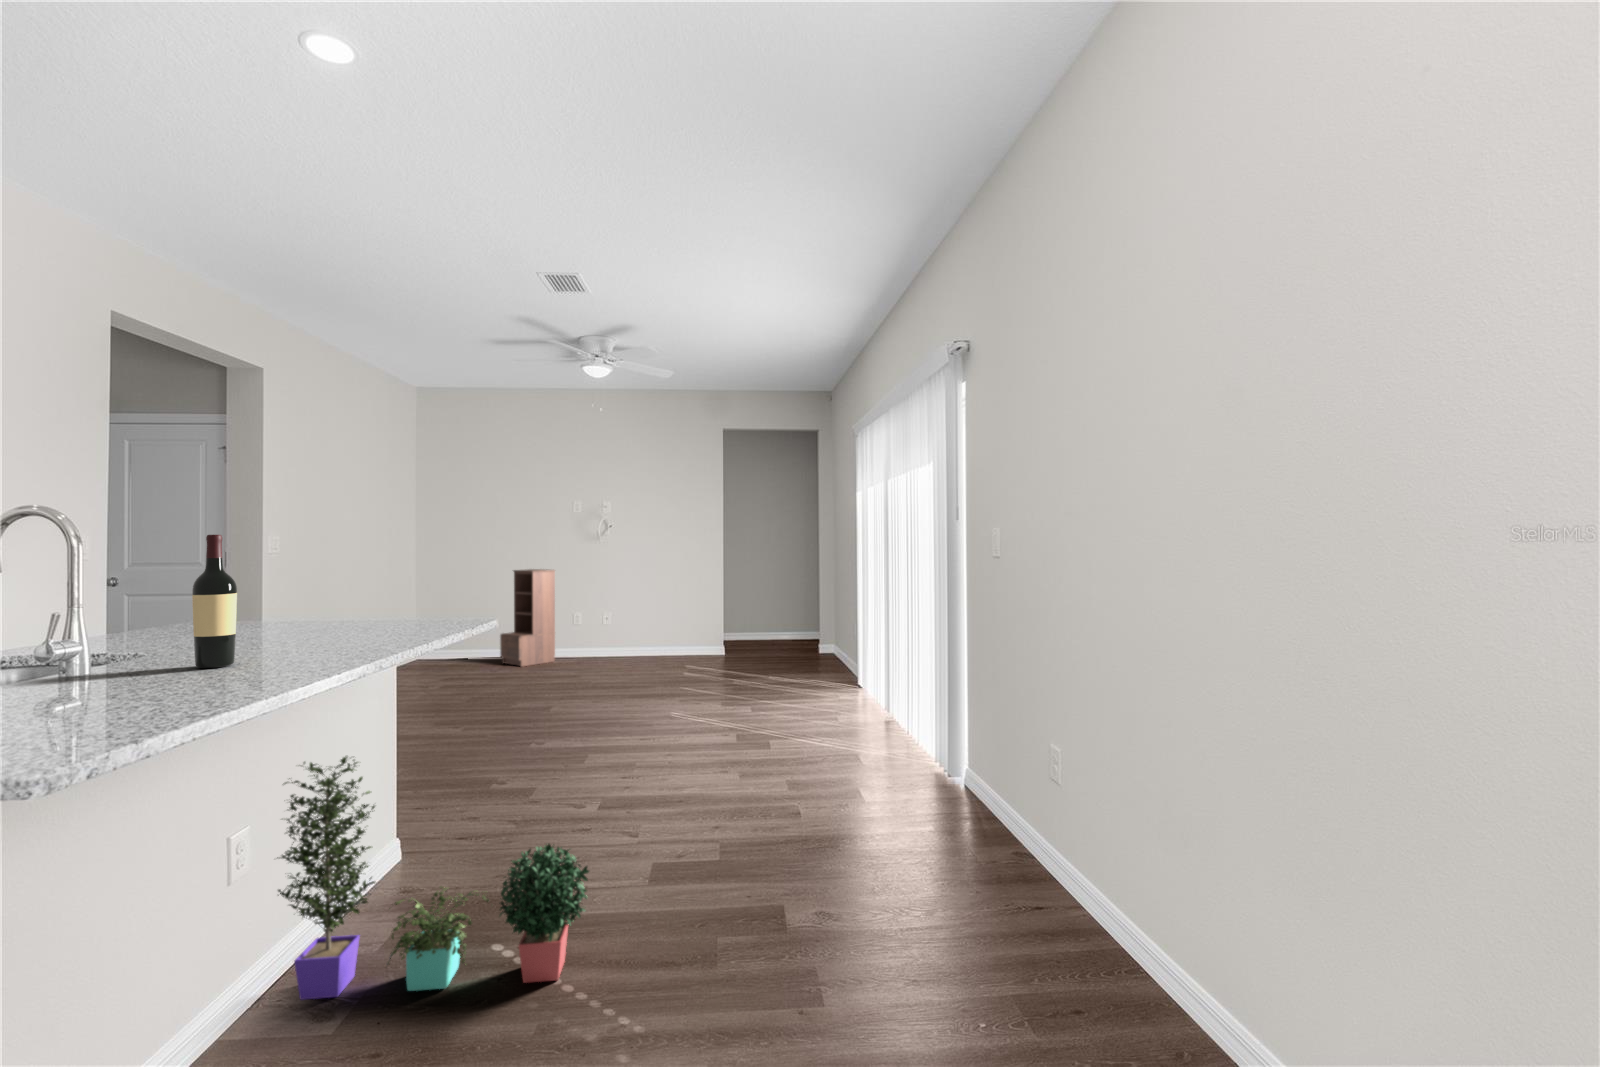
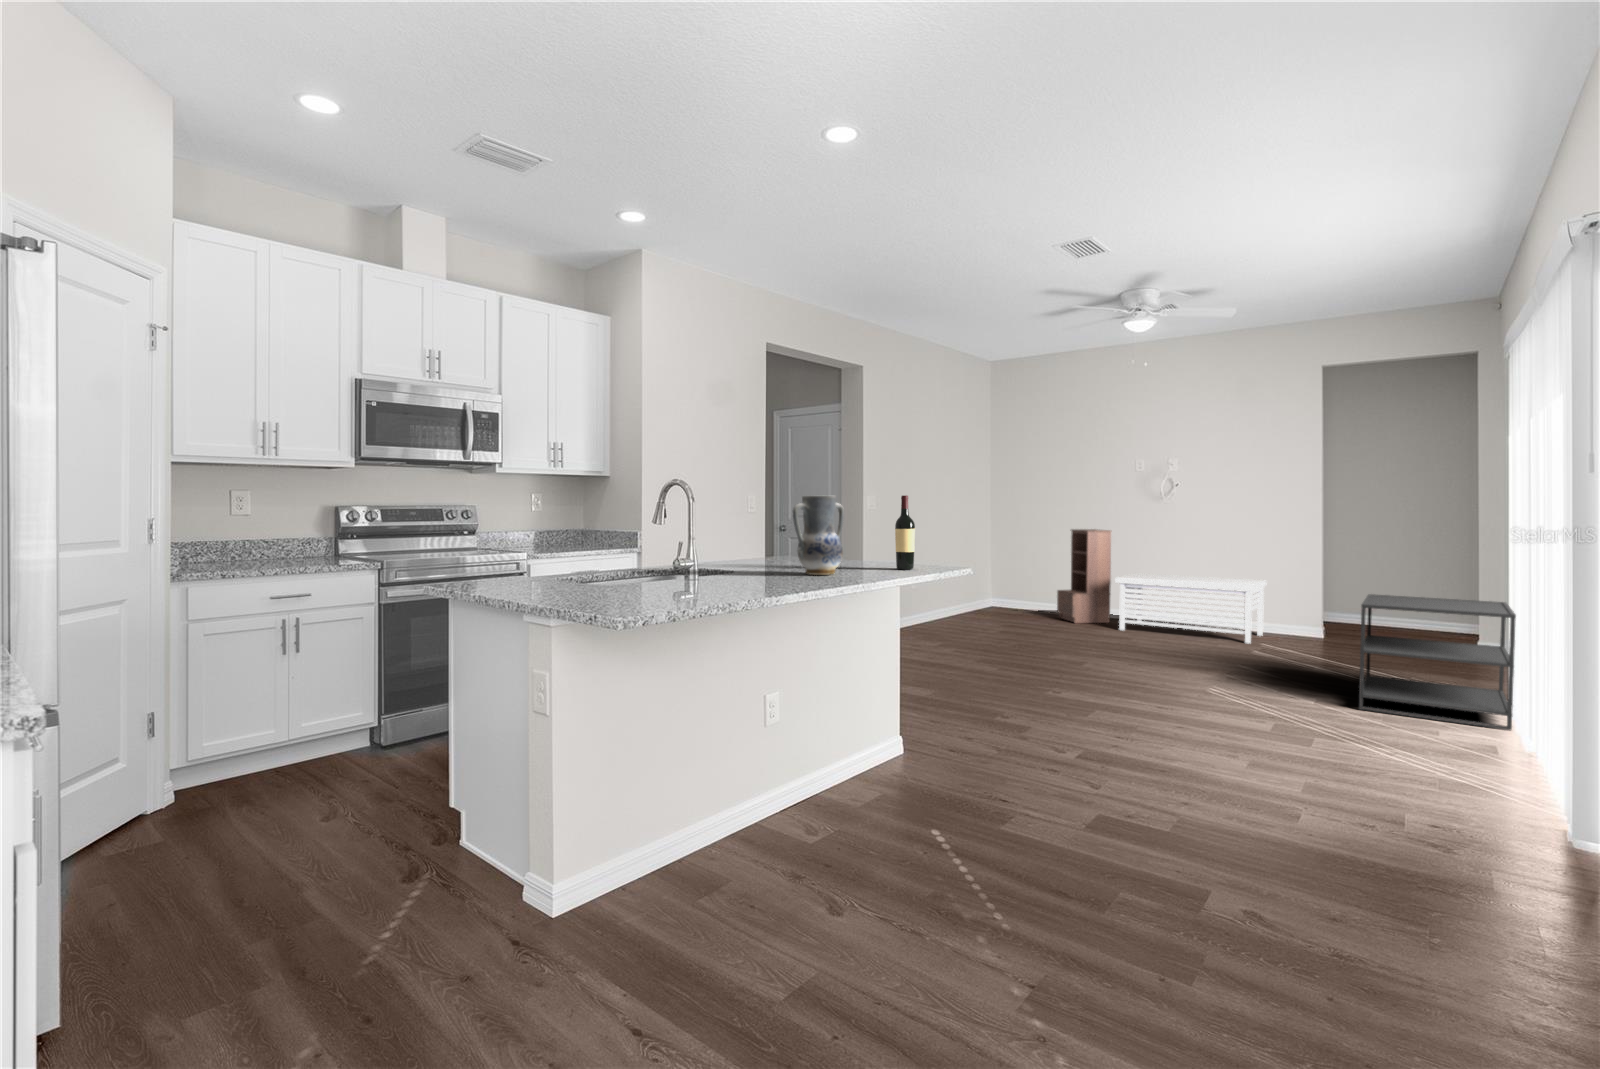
wine bottle: present [192,535,237,668] -> present [895,495,915,570]
vase: none [271,535,351,646] -> present [793,496,844,575]
storage bench: none [563,609,688,668] -> present [1115,574,1266,643]
side table: none [778,614,873,709] -> present [1359,594,1516,730]
potted plant: present [277,756,589,1000] -> none [793,655,997,869]

